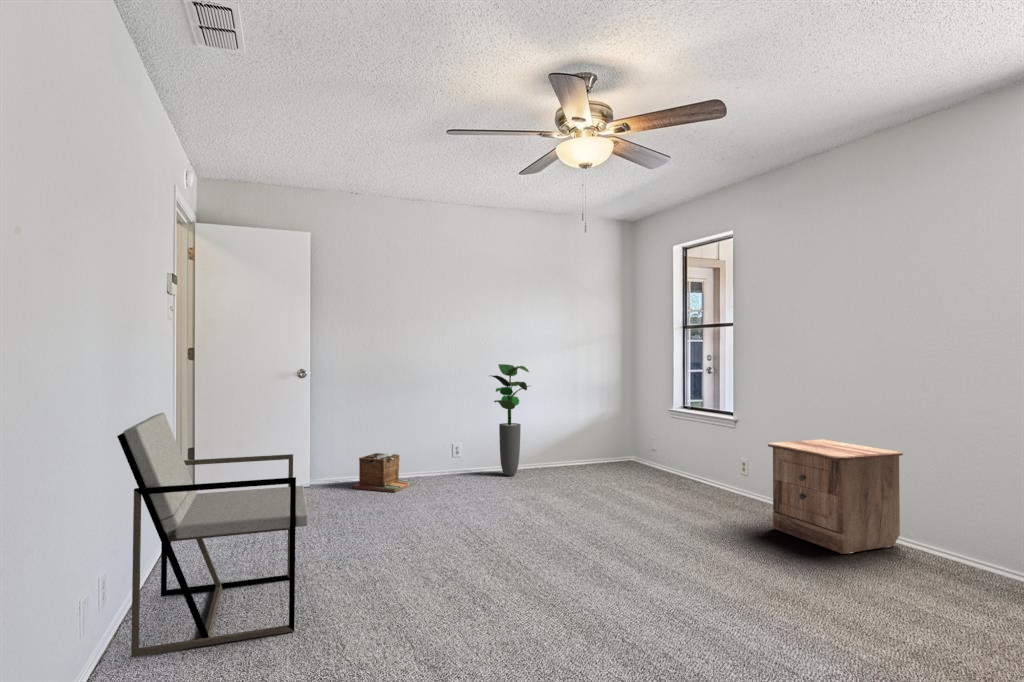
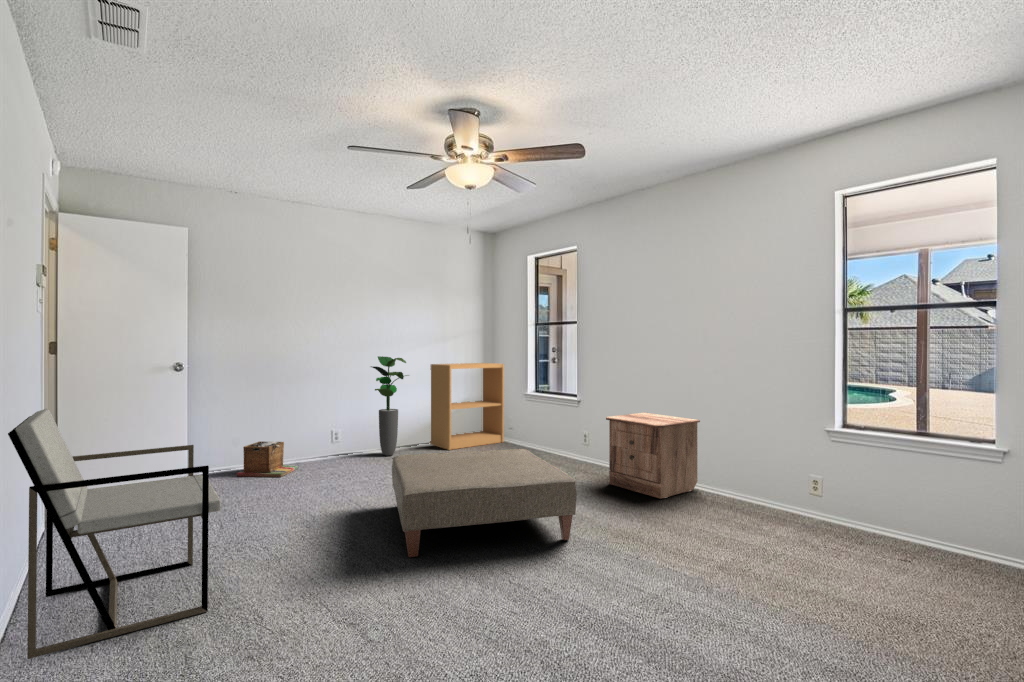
bookshelf: none [558,373,645,473] -> present [430,363,504,450]
ottoman: none [501,477,717,596] -> present [392,449,577,557]

